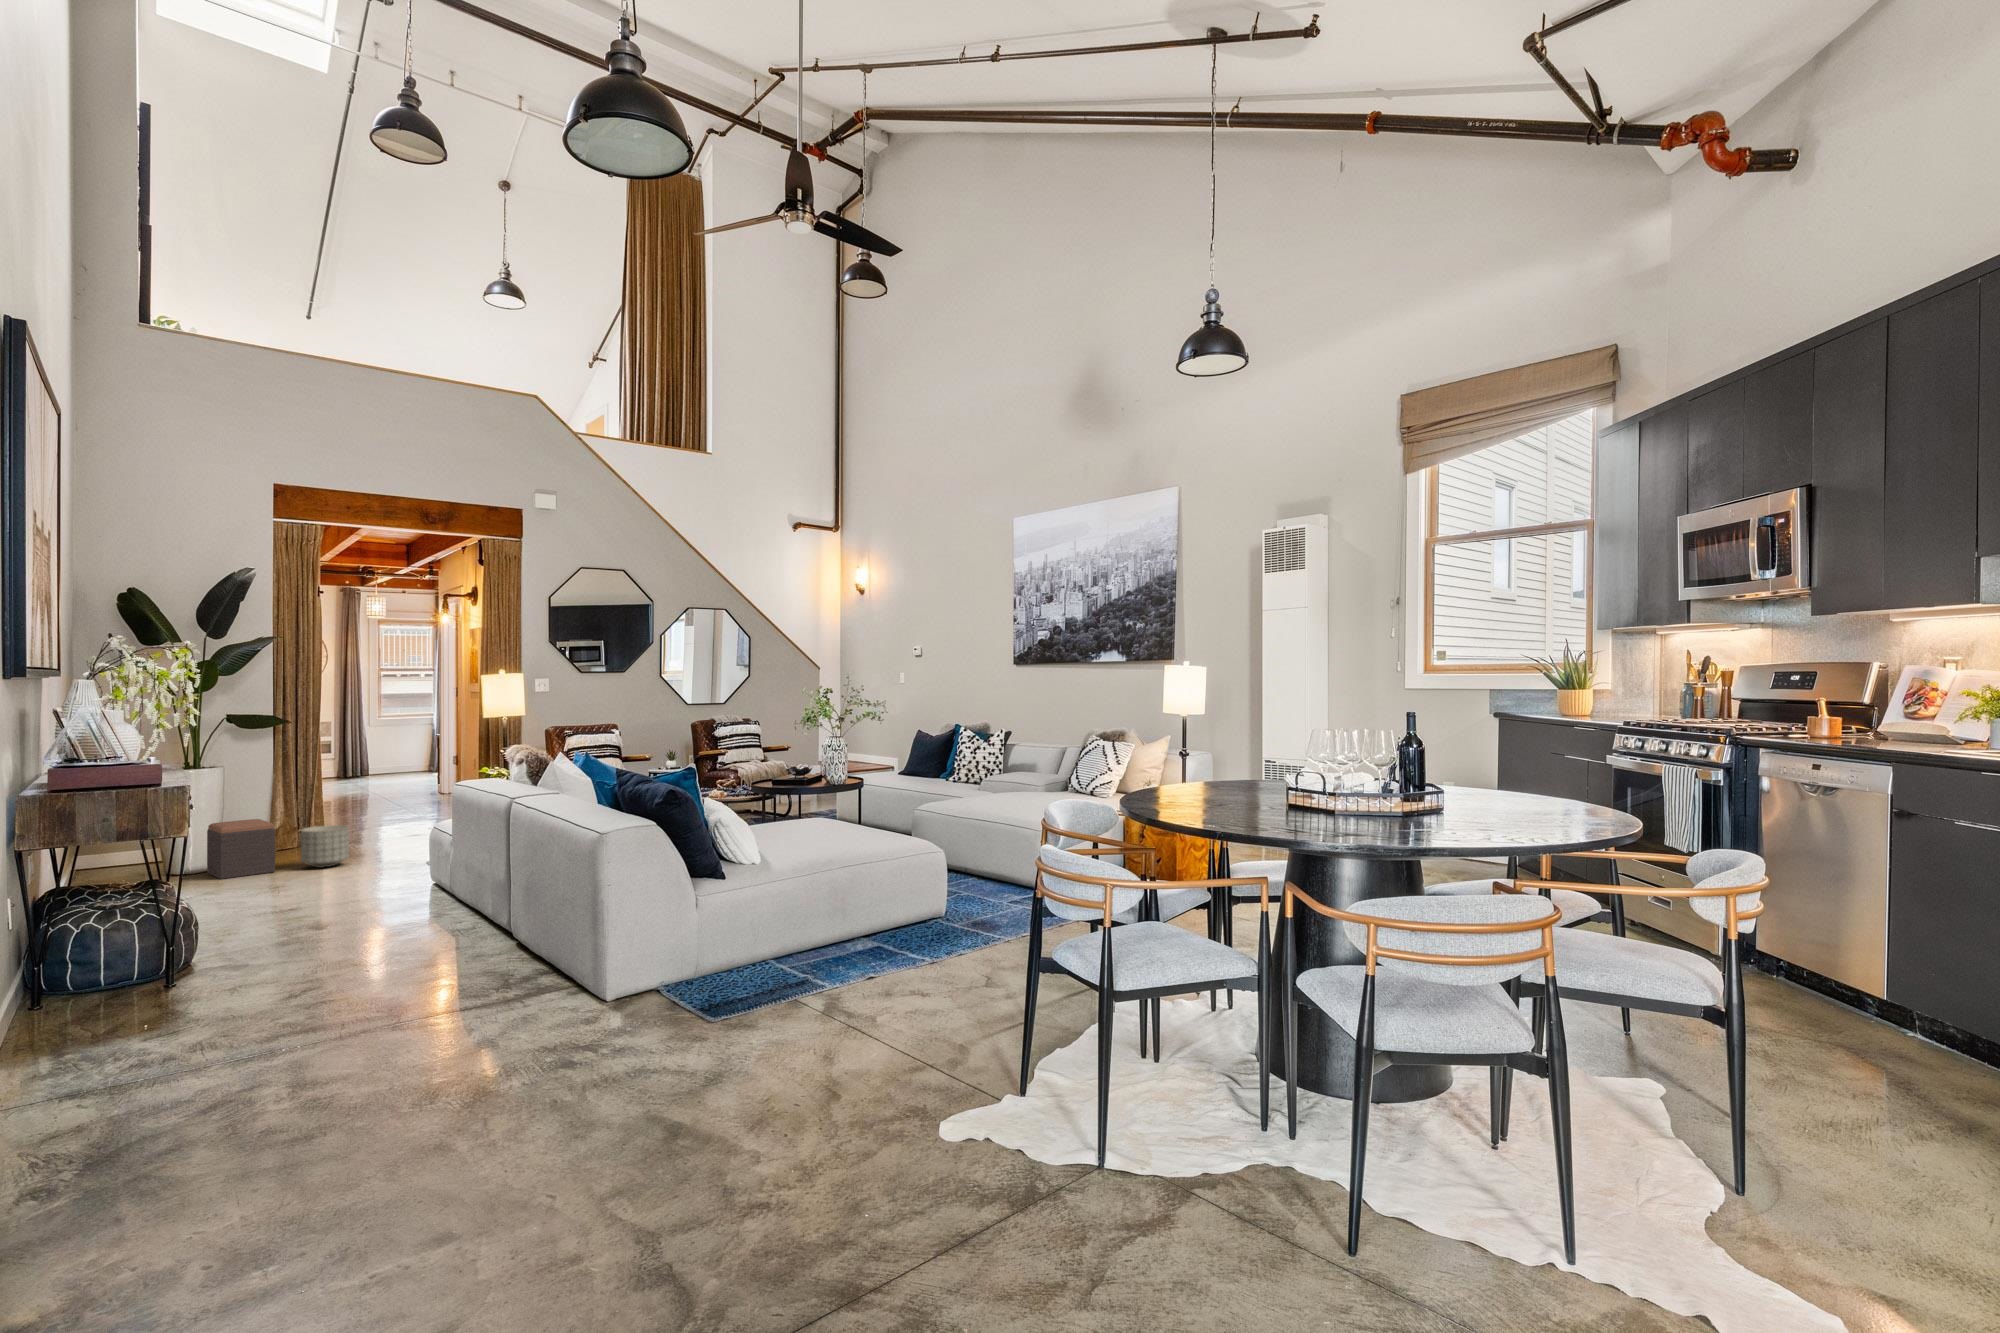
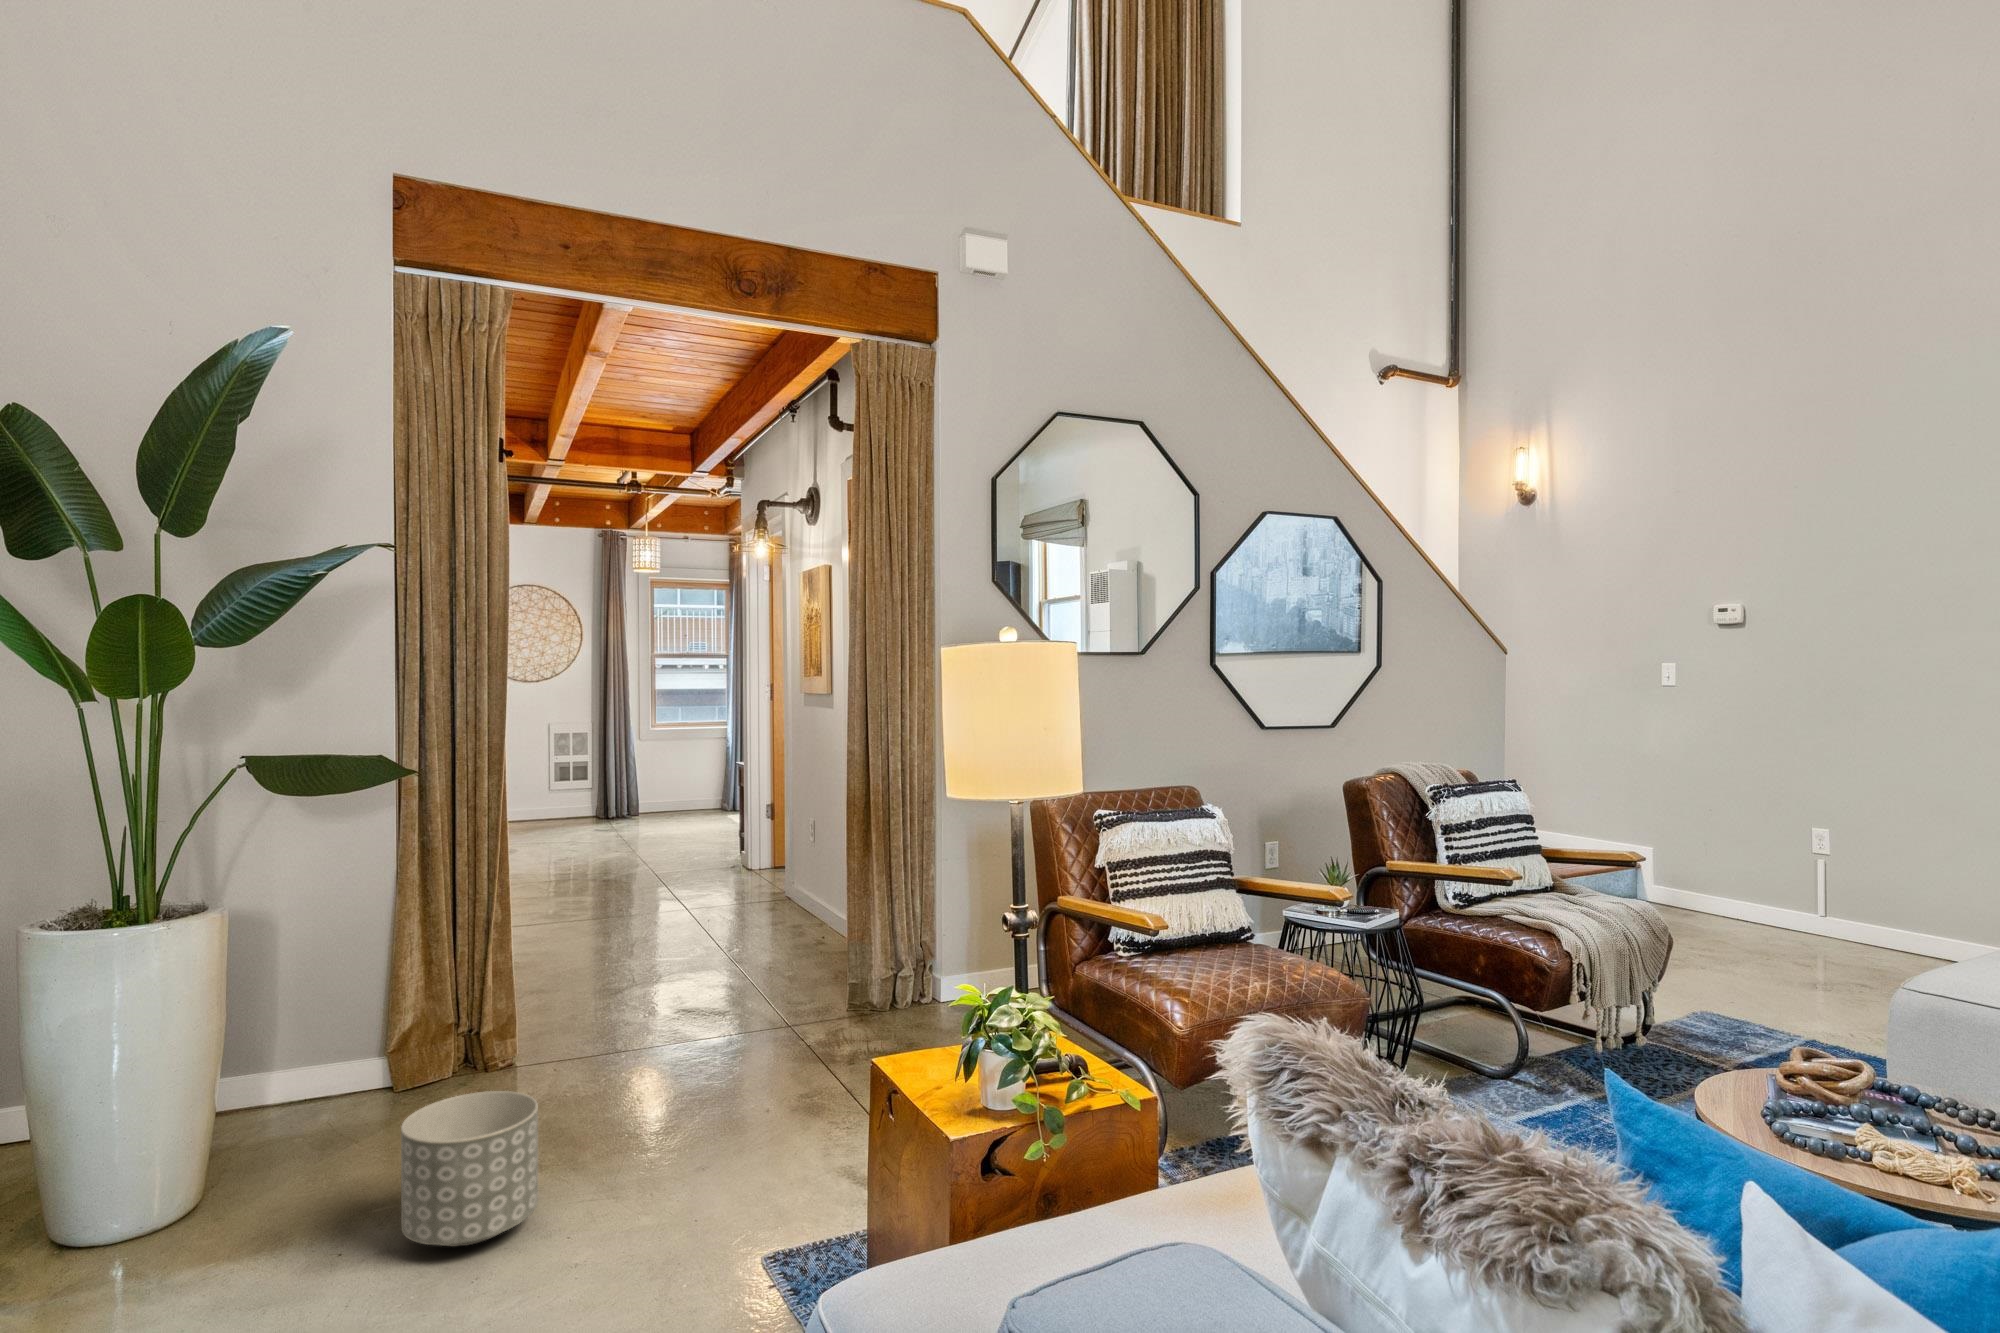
footstool: present [207,819,275,879] -> none [135,1074,320,1320]

